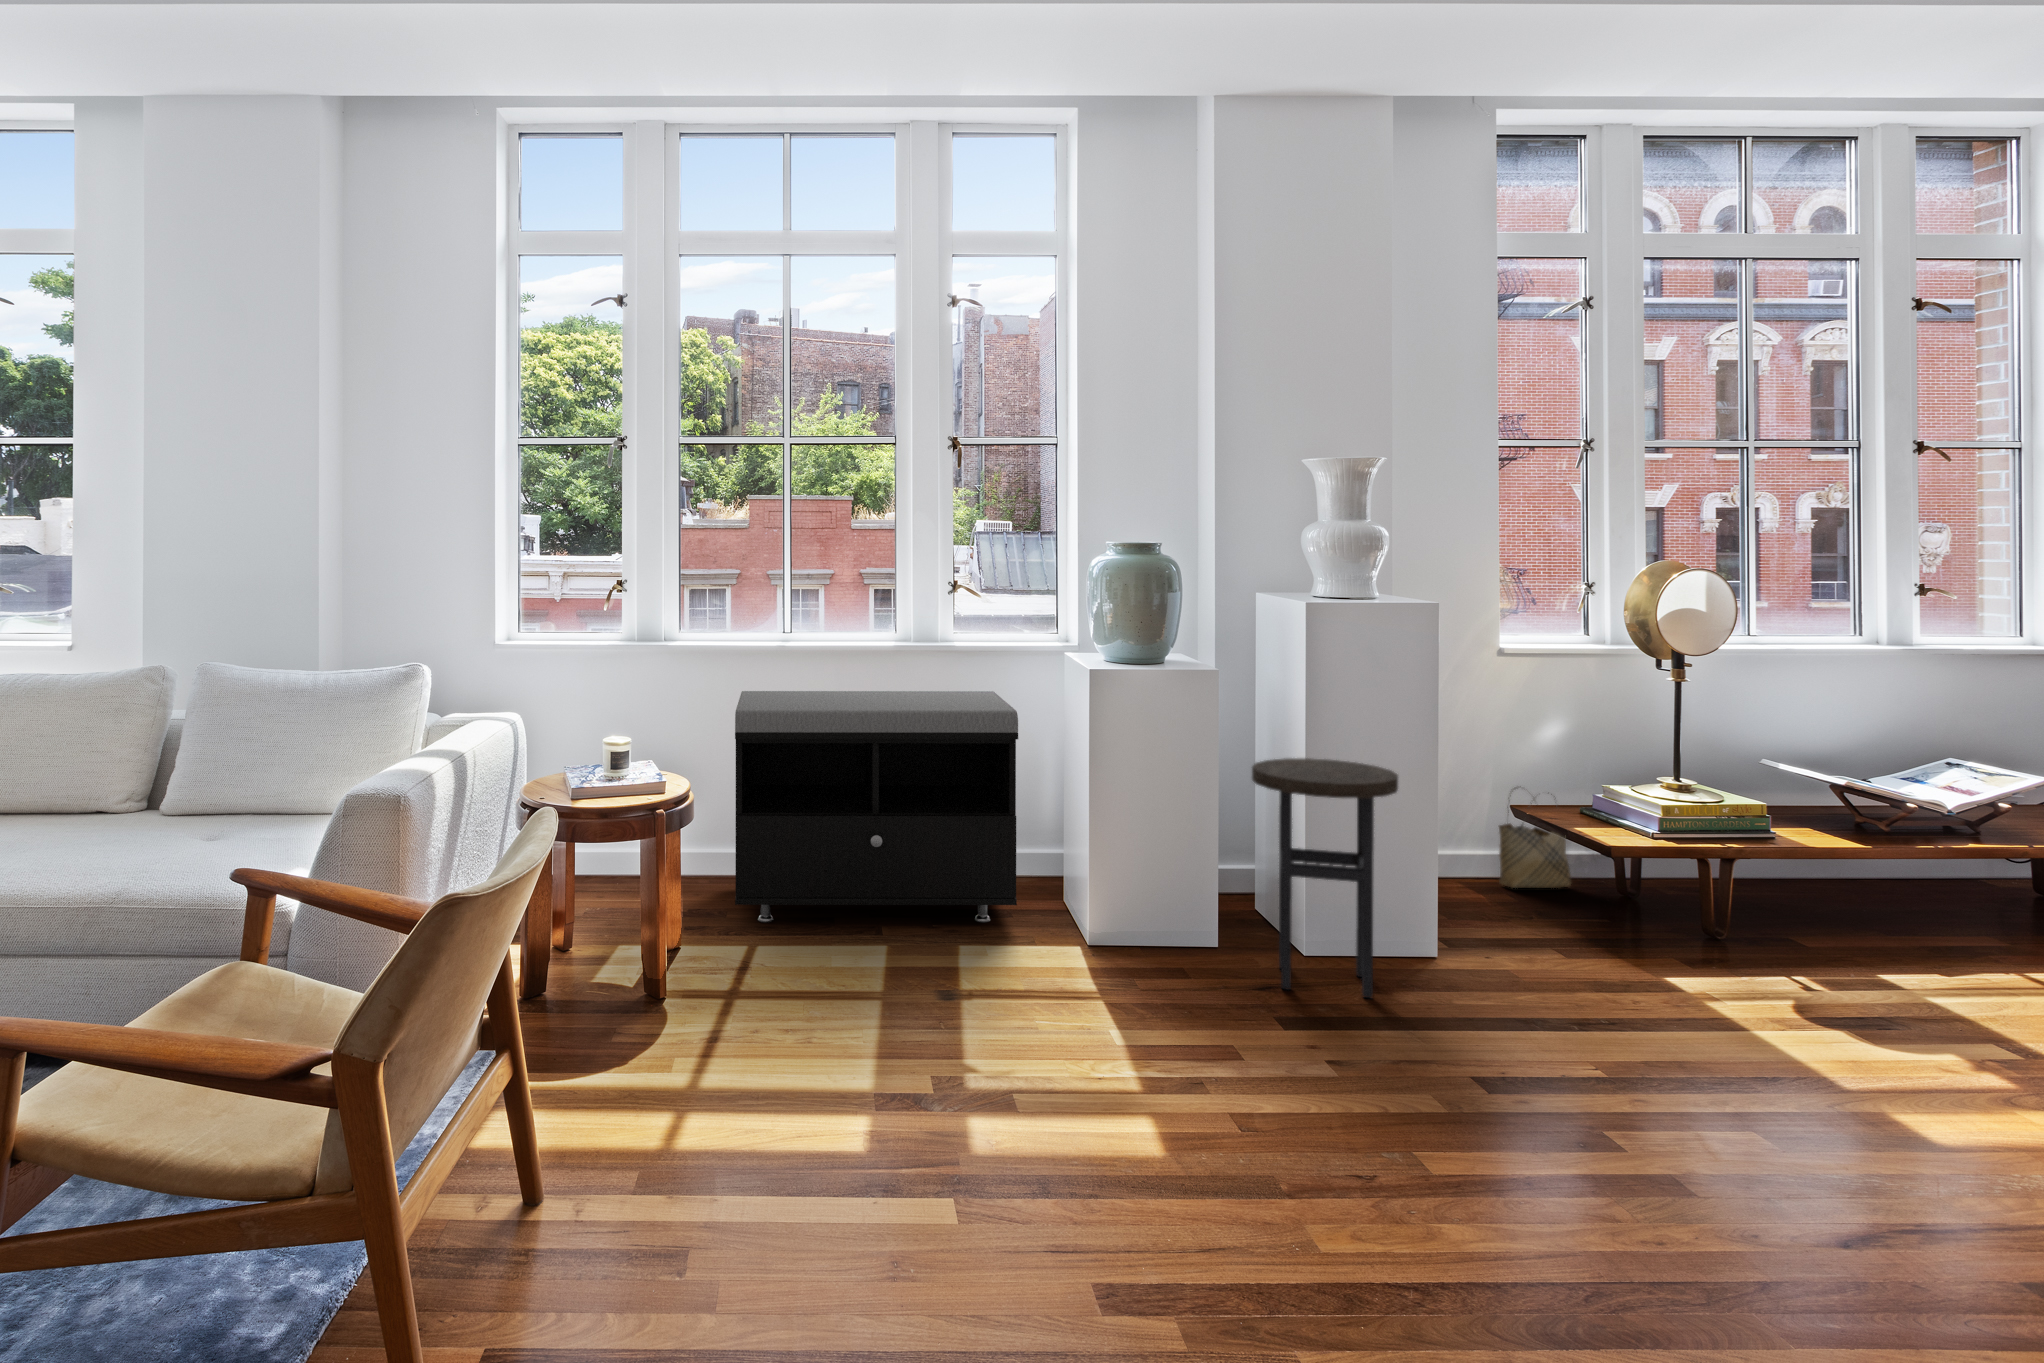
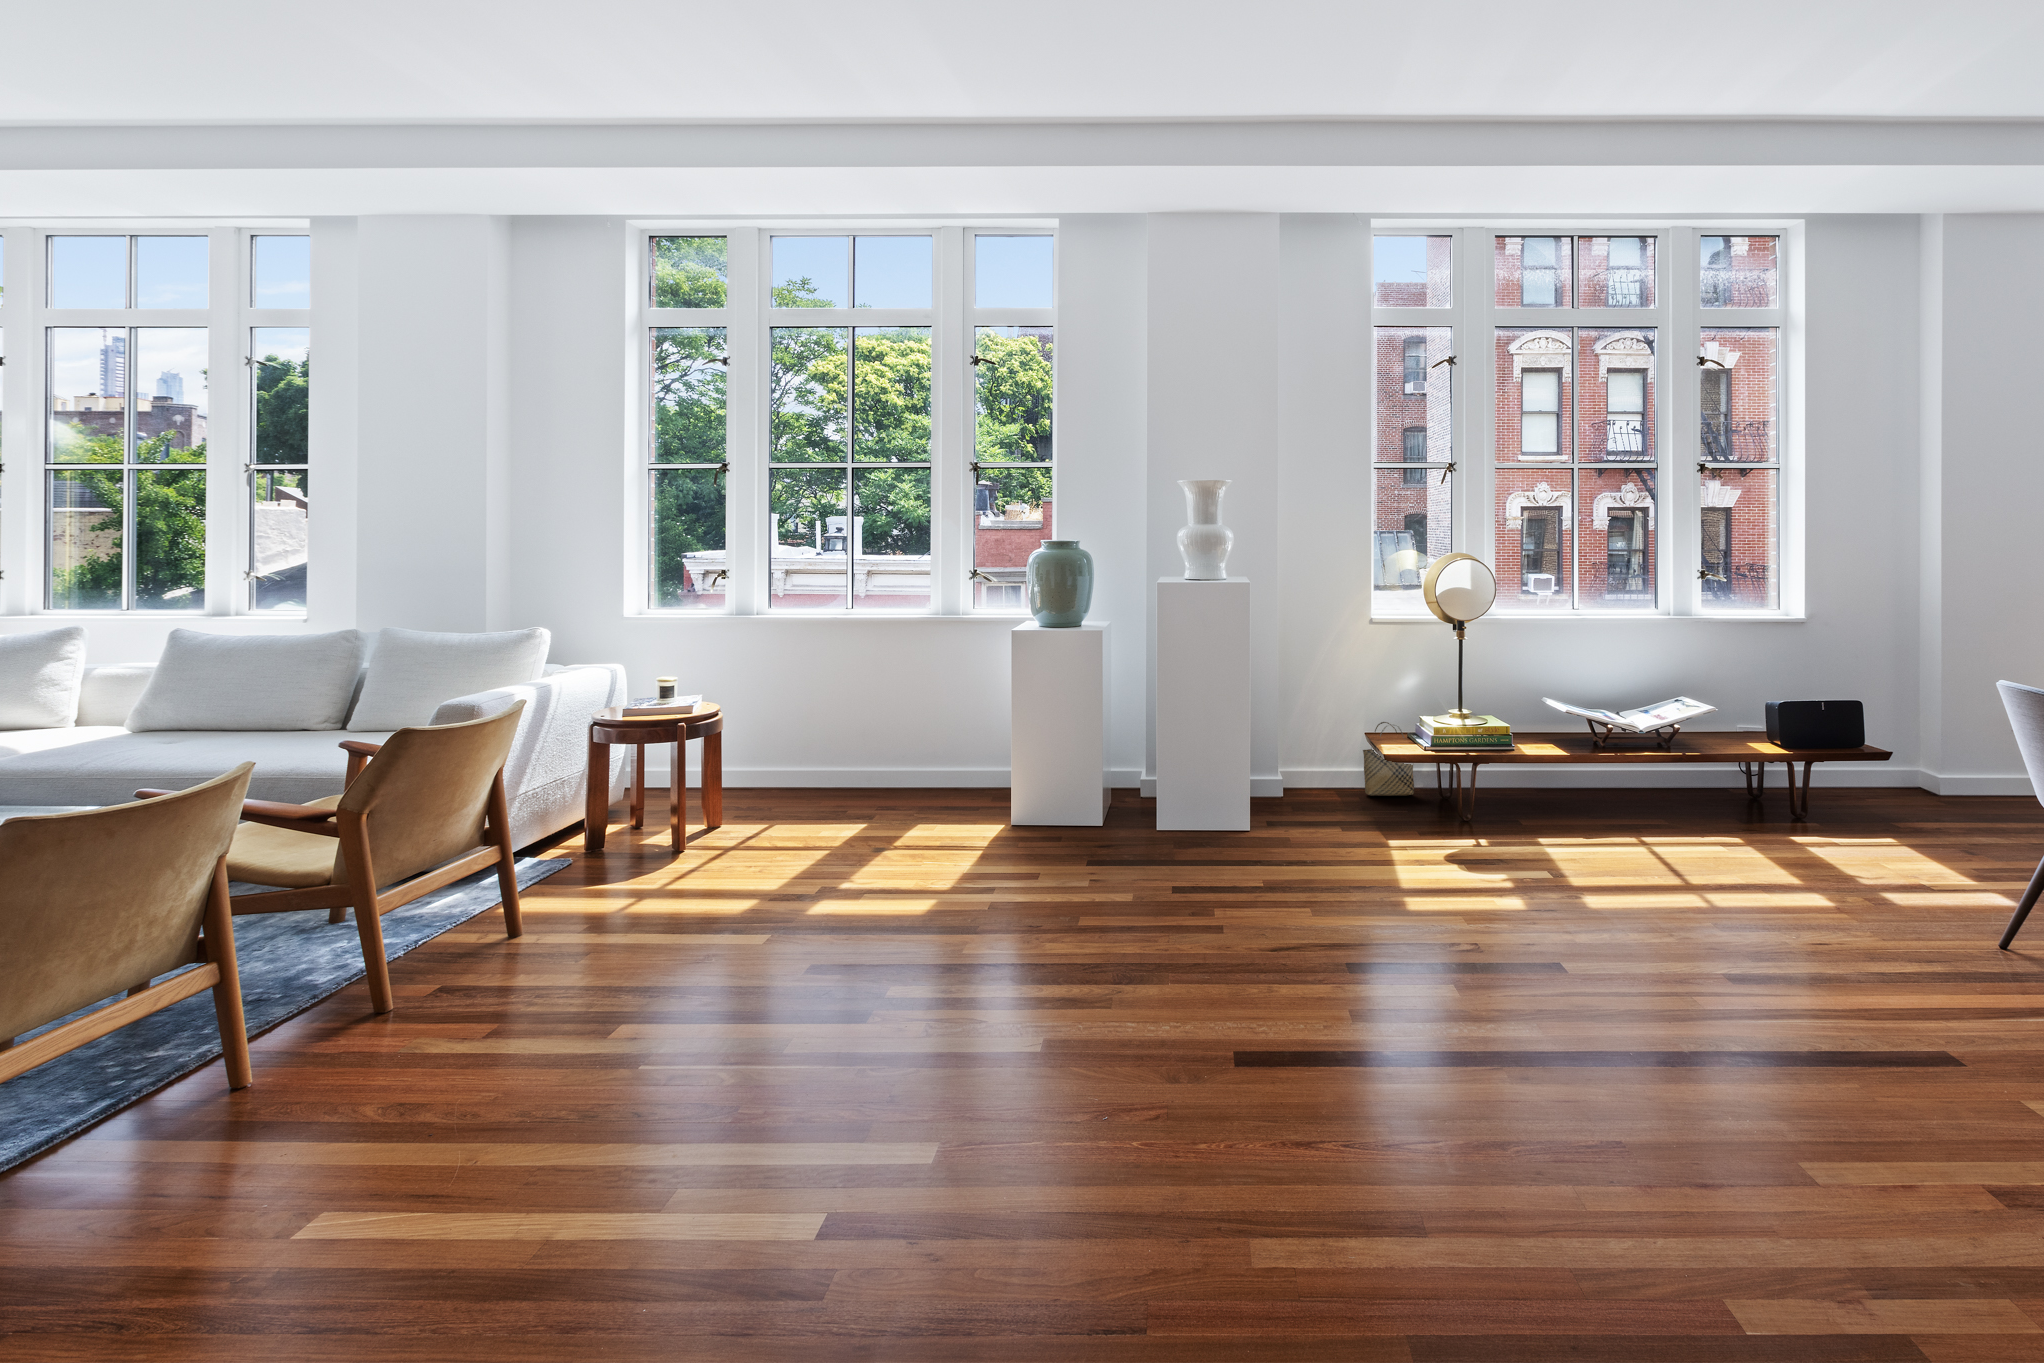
storage bench: present [735,691,1018,922] -> none [771,651,991,815]
side table: present [1252,758,1398,998] -> none [1102,692,1196,852]

